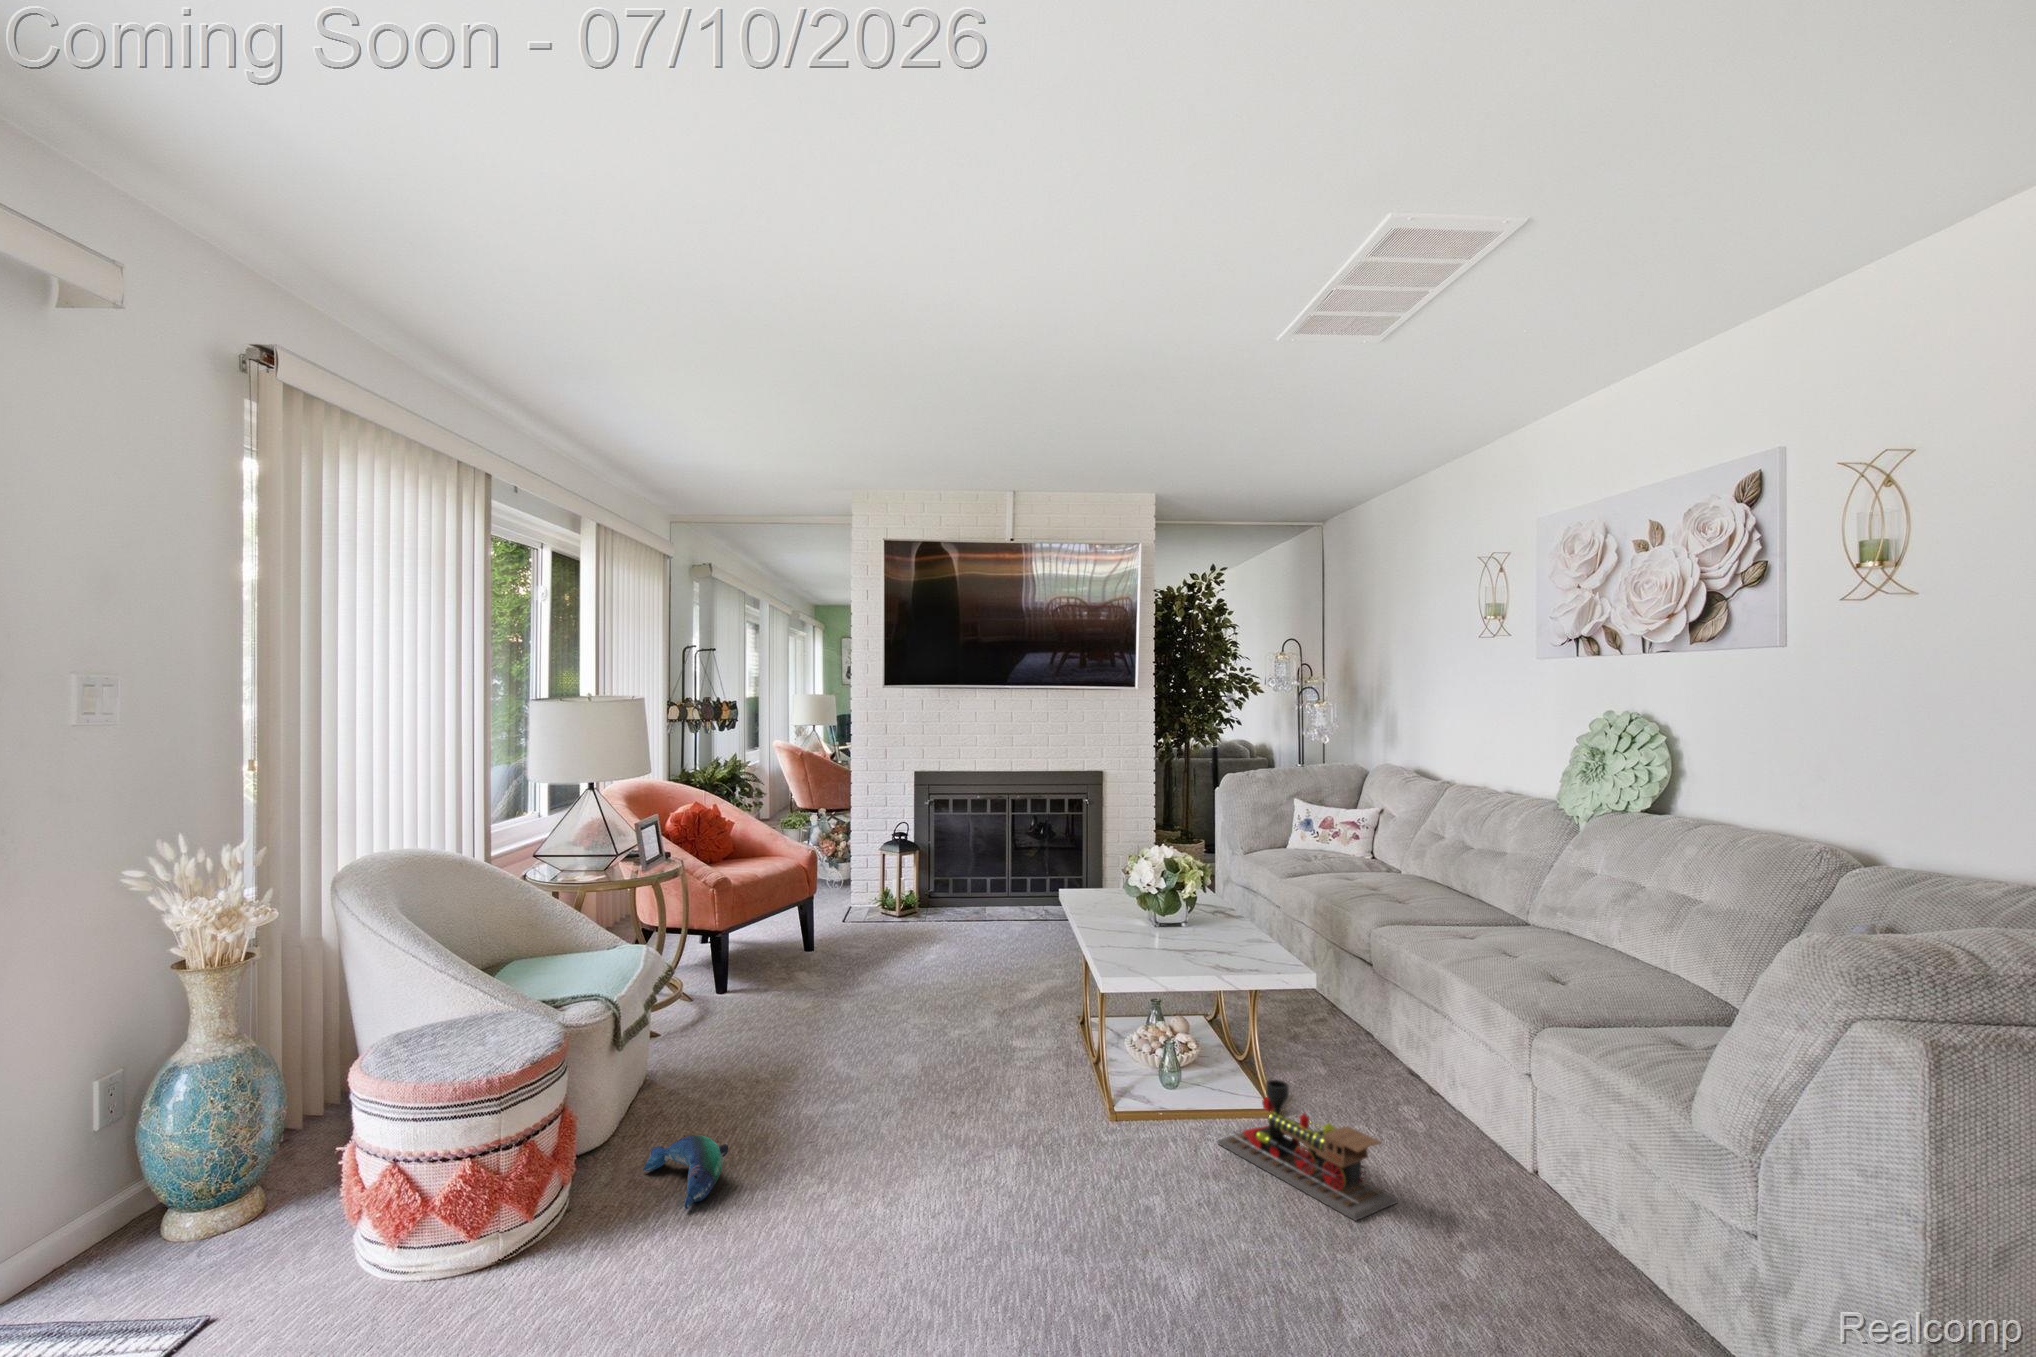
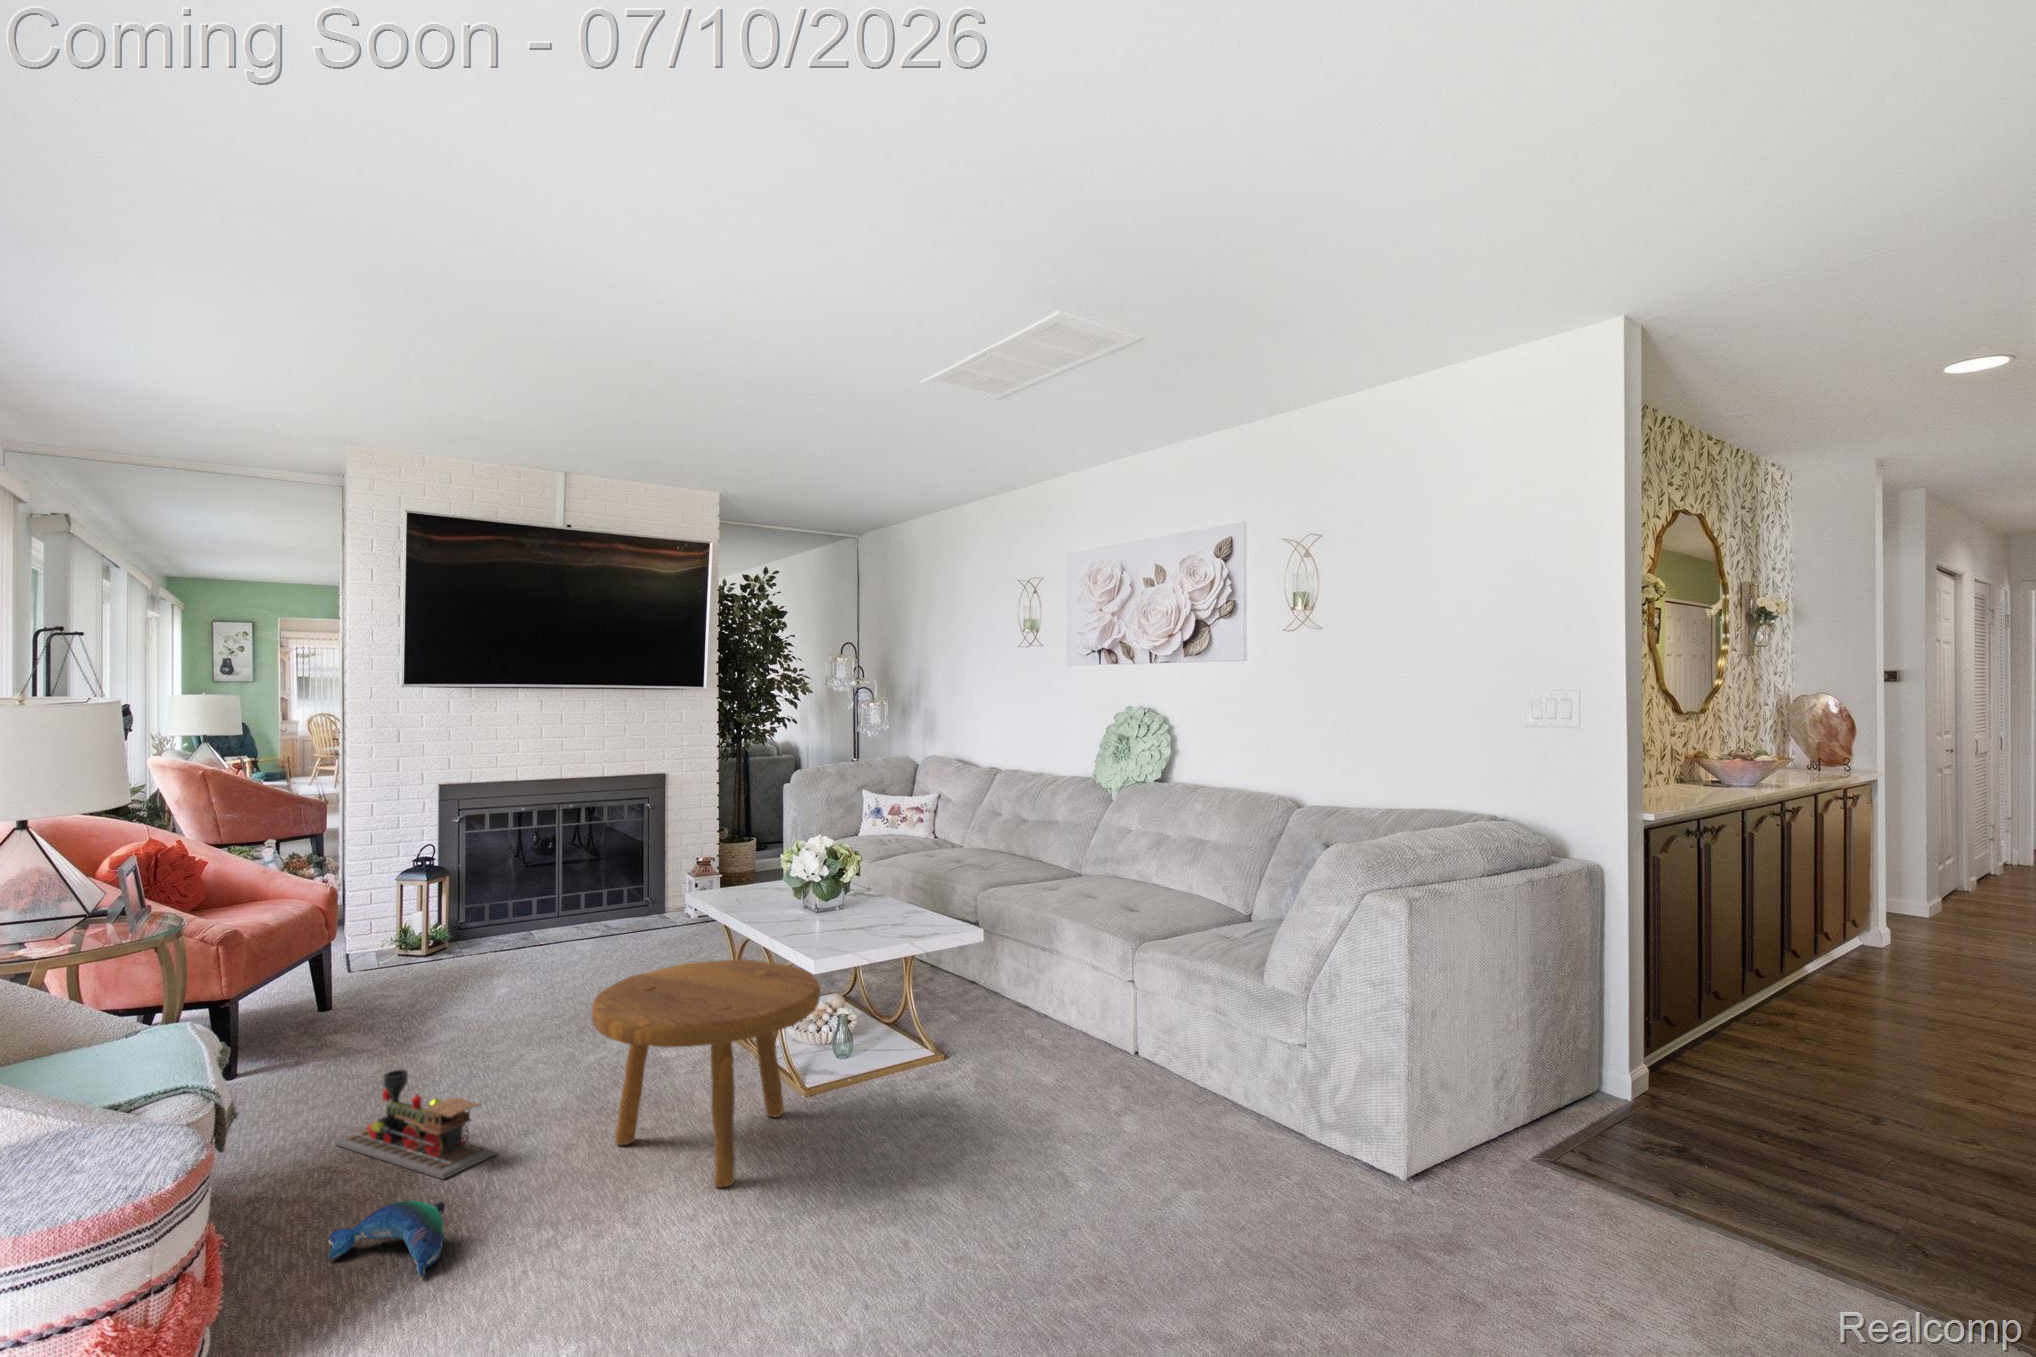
footstool: none [871,960,1097,1203] -> present [592,959,820,1188]
toy train: present [1218,1080,1398,1221] -> present [335,1070,496,1179]

